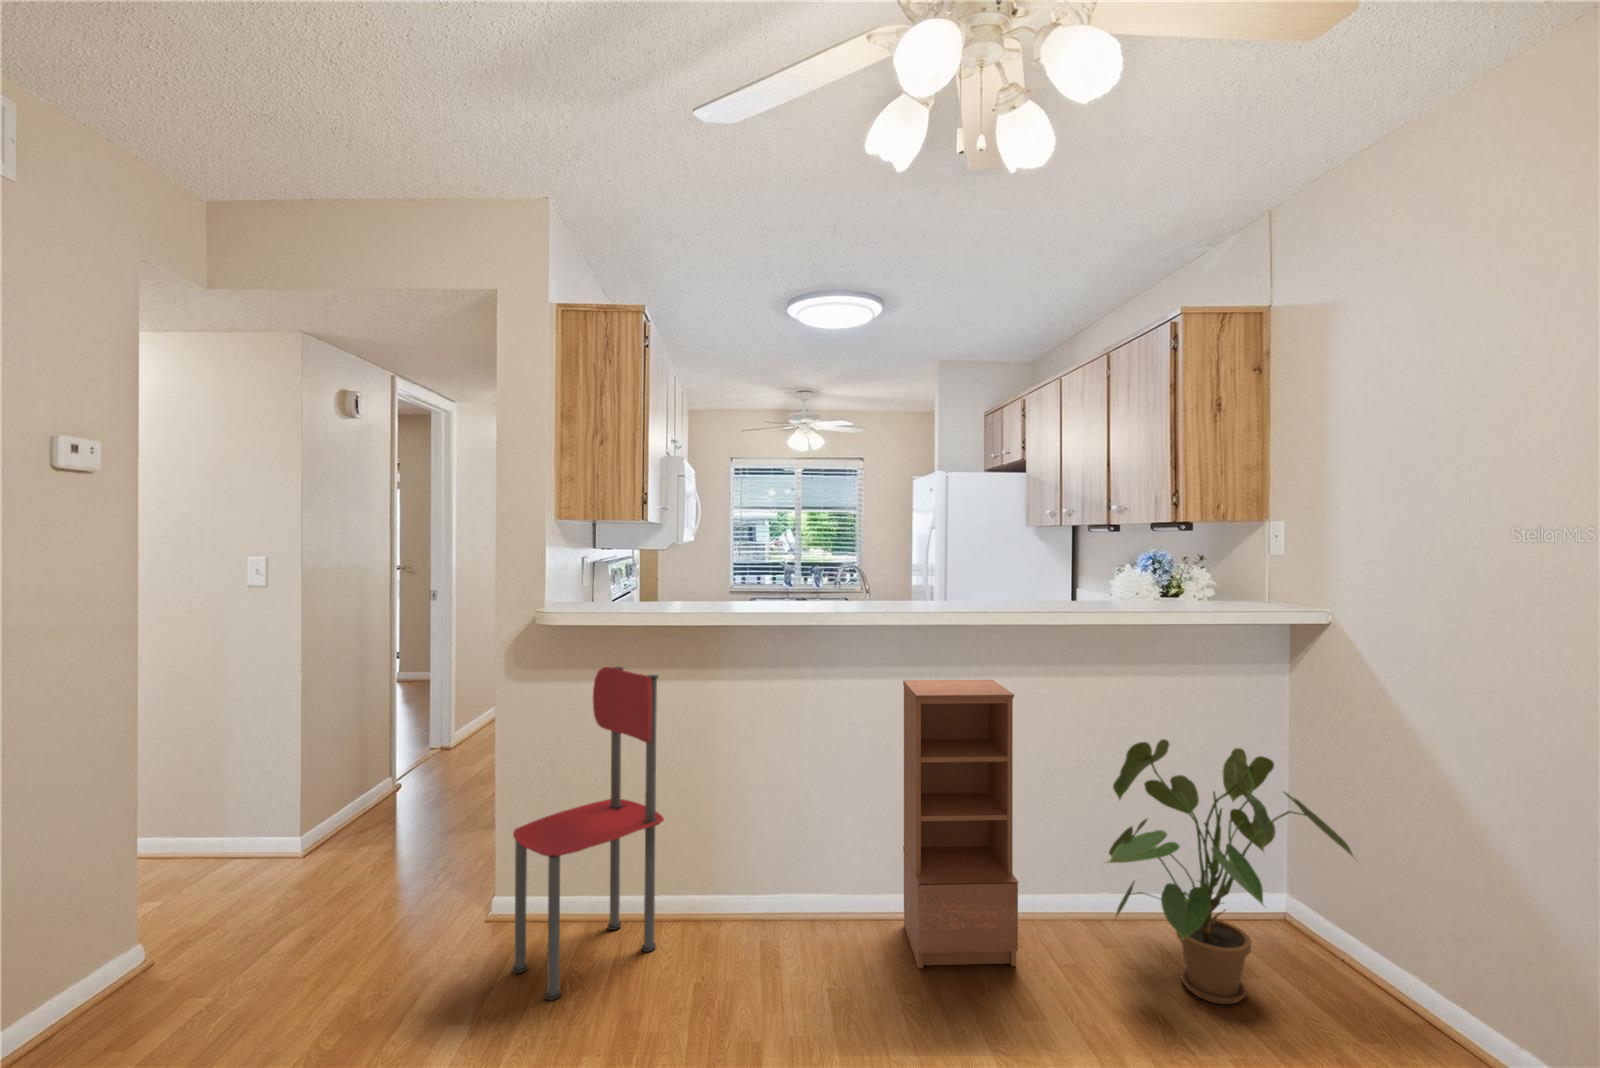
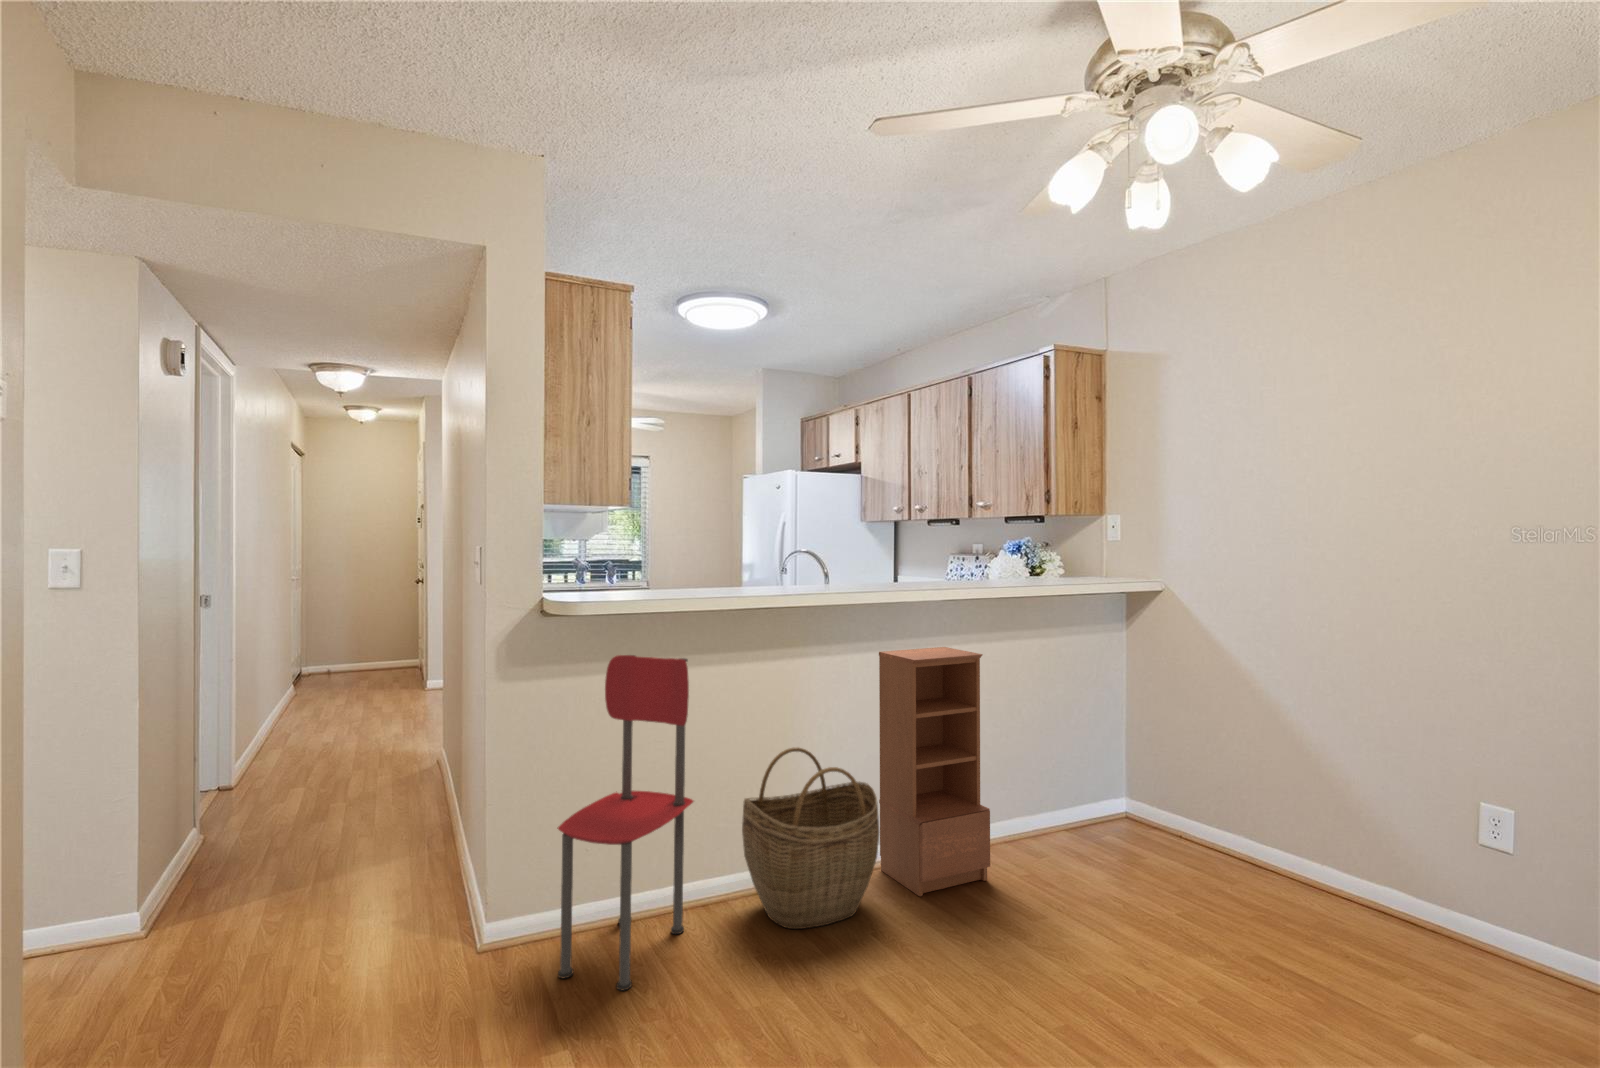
house plant: present [1107,739,1353,1004] -> none [1027,685,1203,875]
woven basket: none [716,777,864,978] -> present [742,747,879,929]

